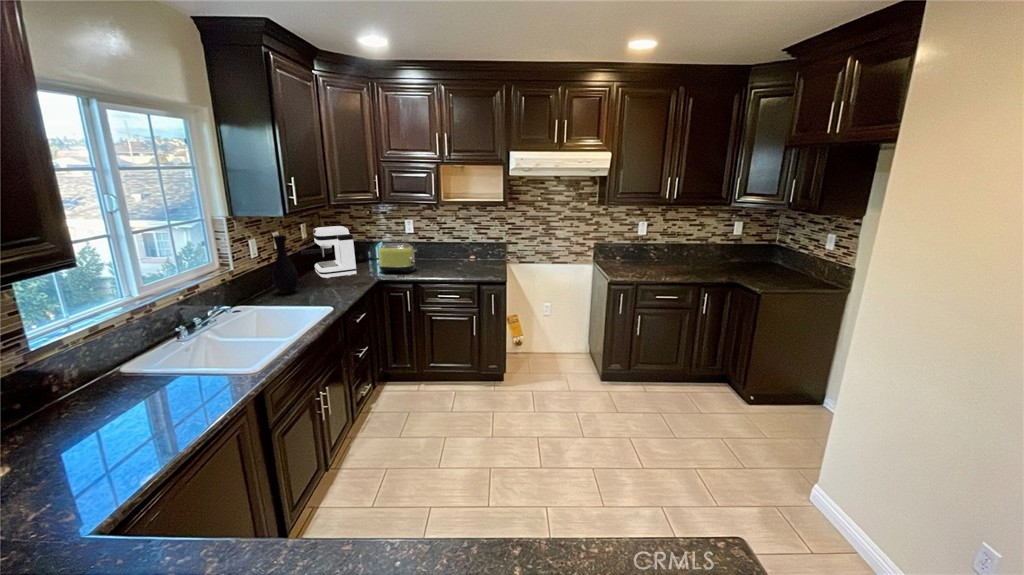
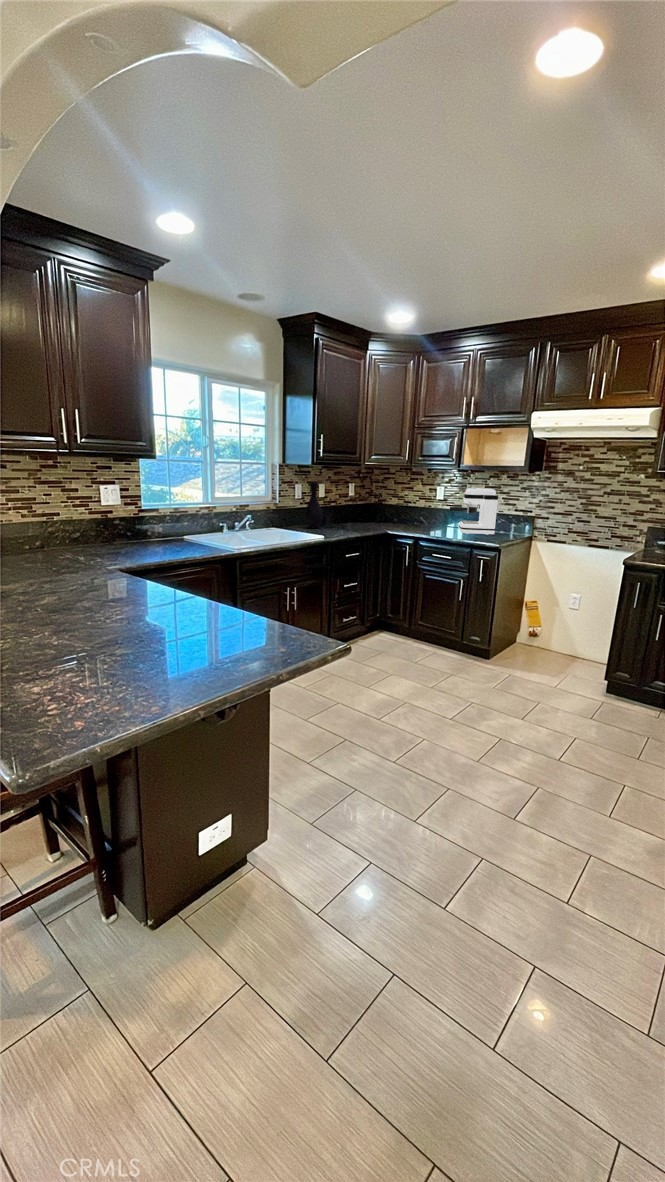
coffee maker: present [301,226,357,278] -> present [450,488,498,535]
toaster: present [378,243,417,273] -> none [394,503,429,531]

